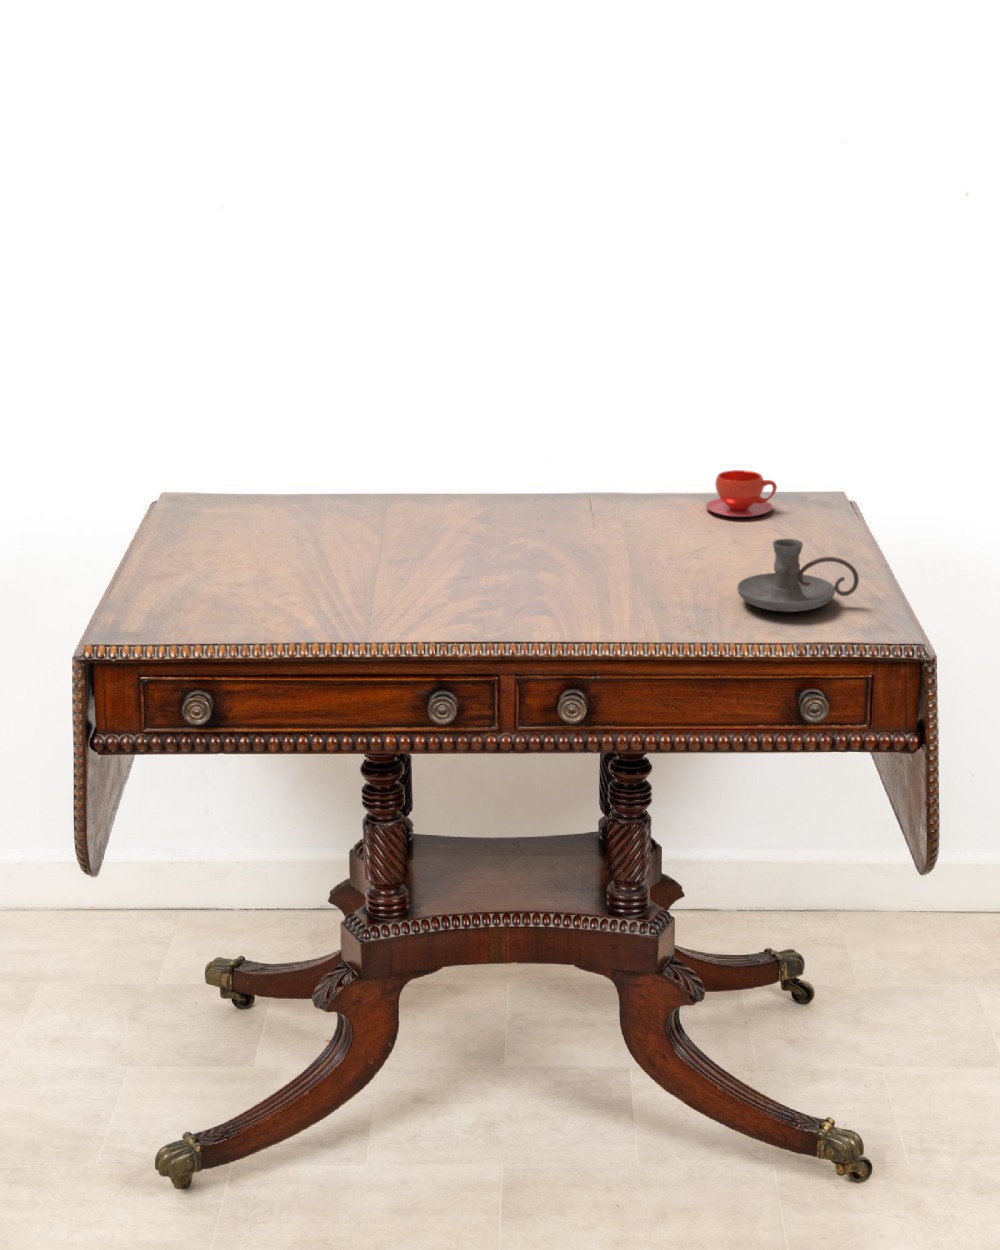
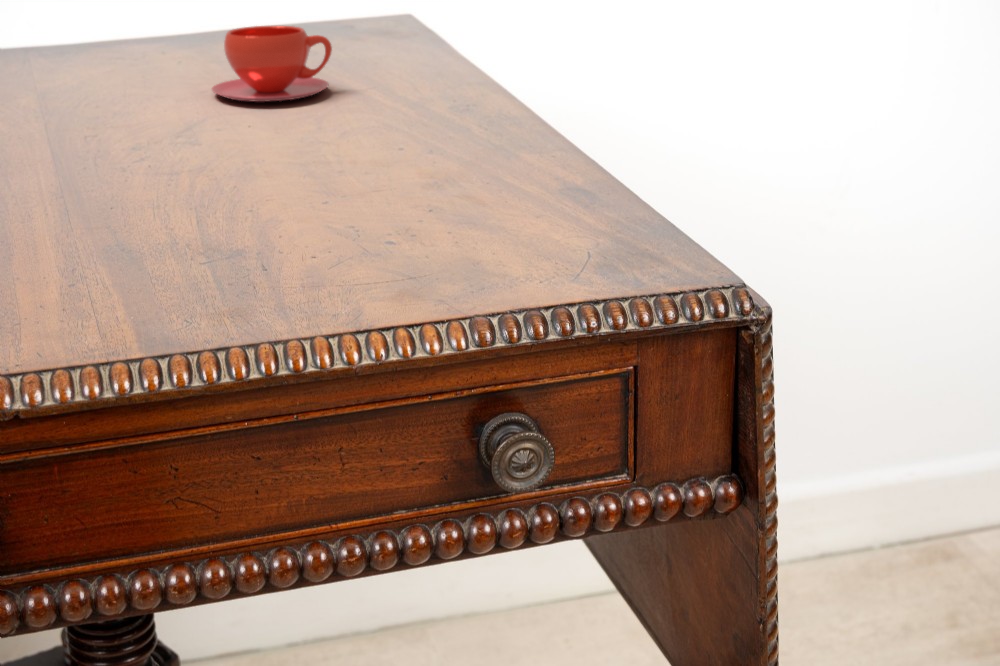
candle holder: present [737,539,859,612] -> none [303,91,558,248]

